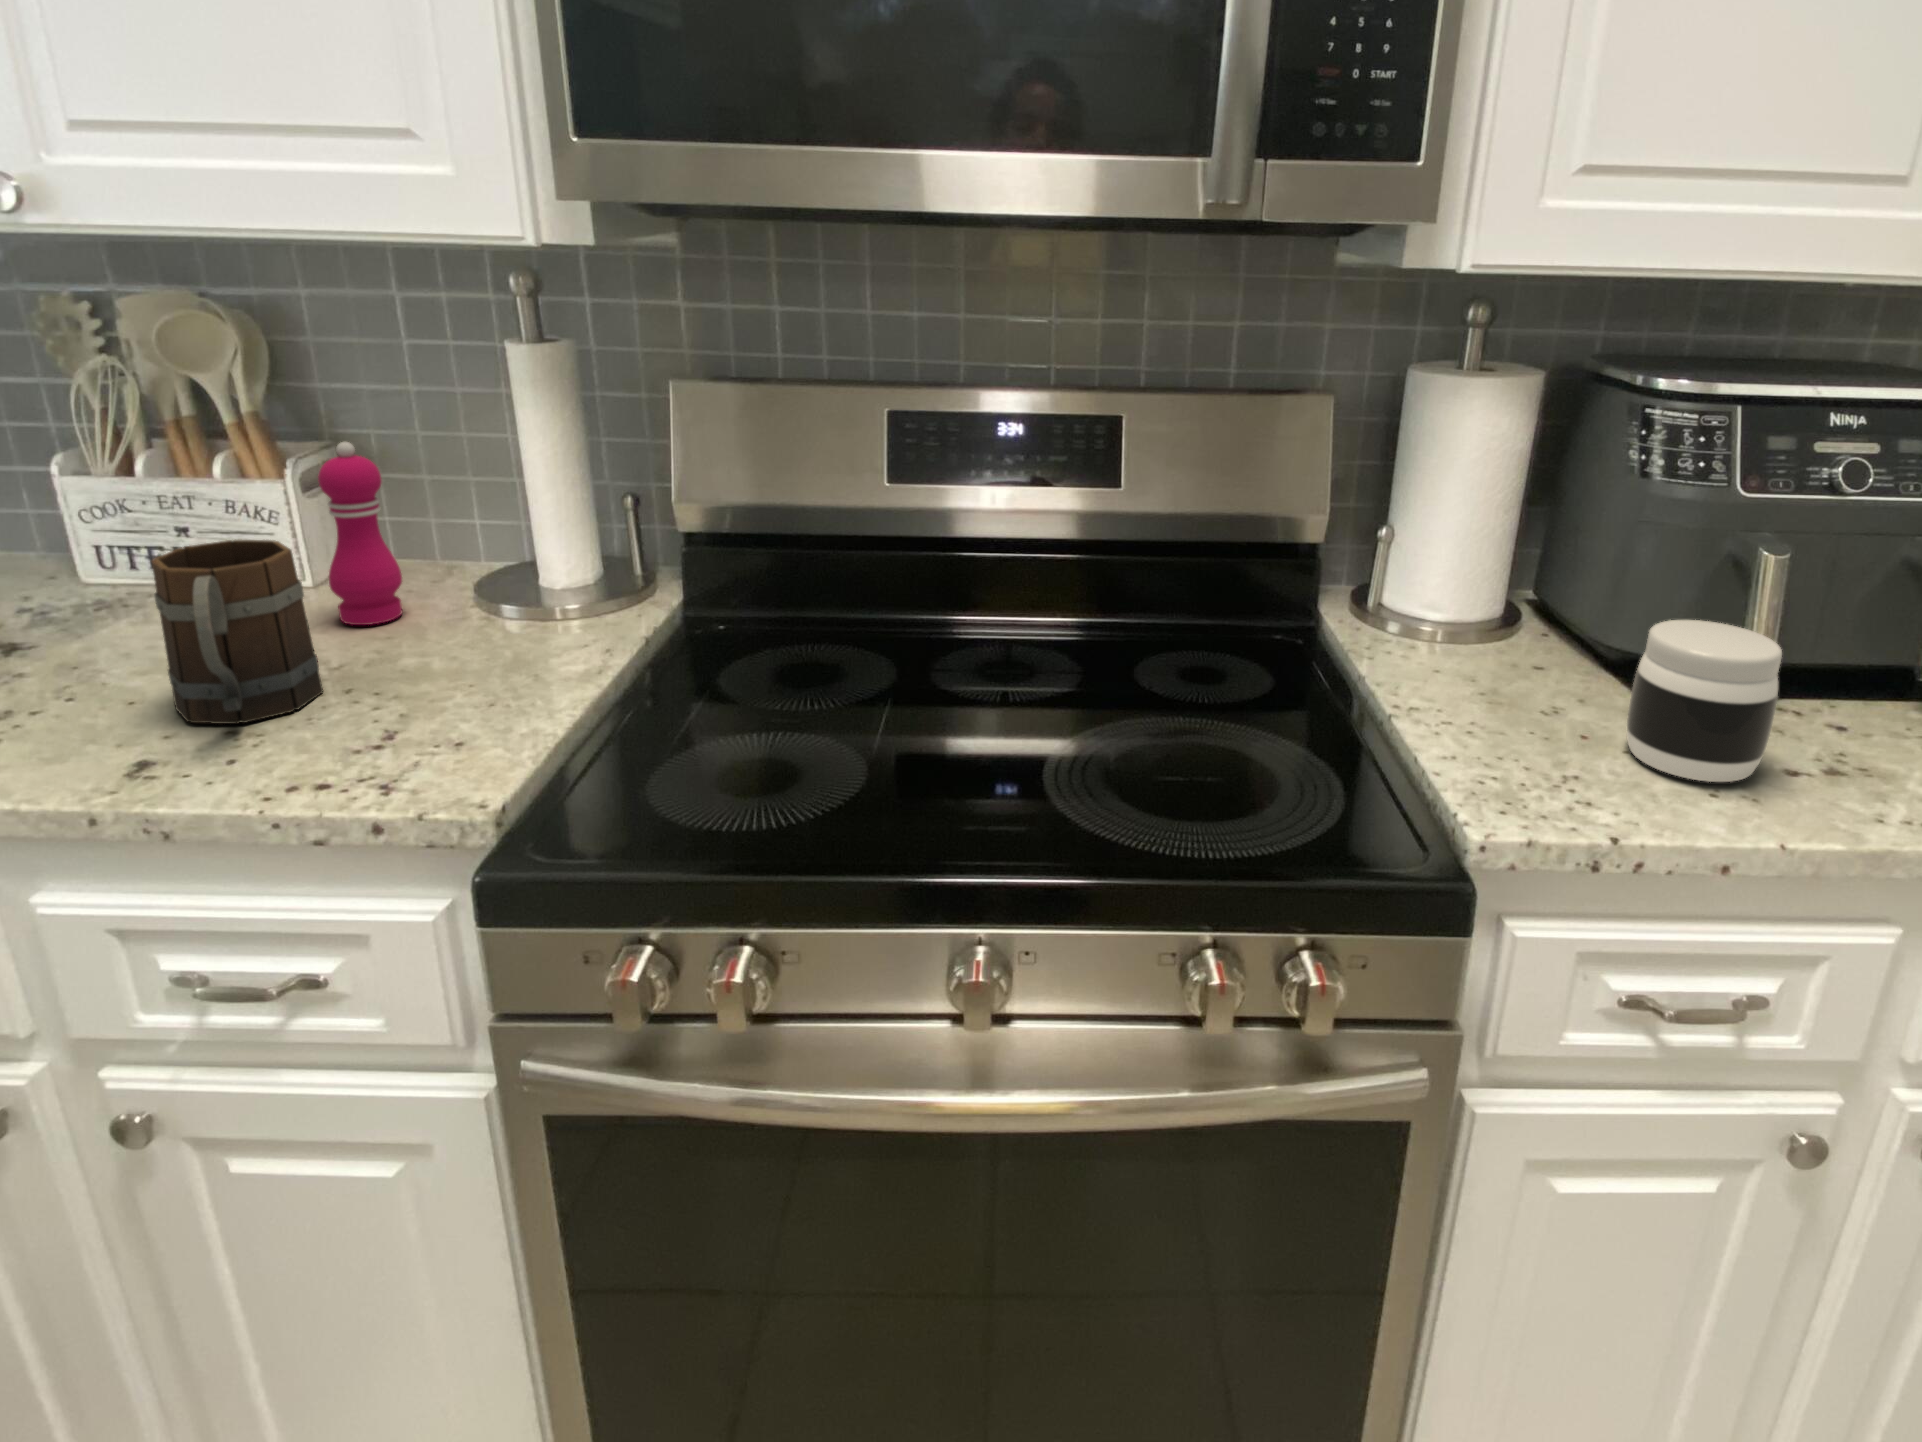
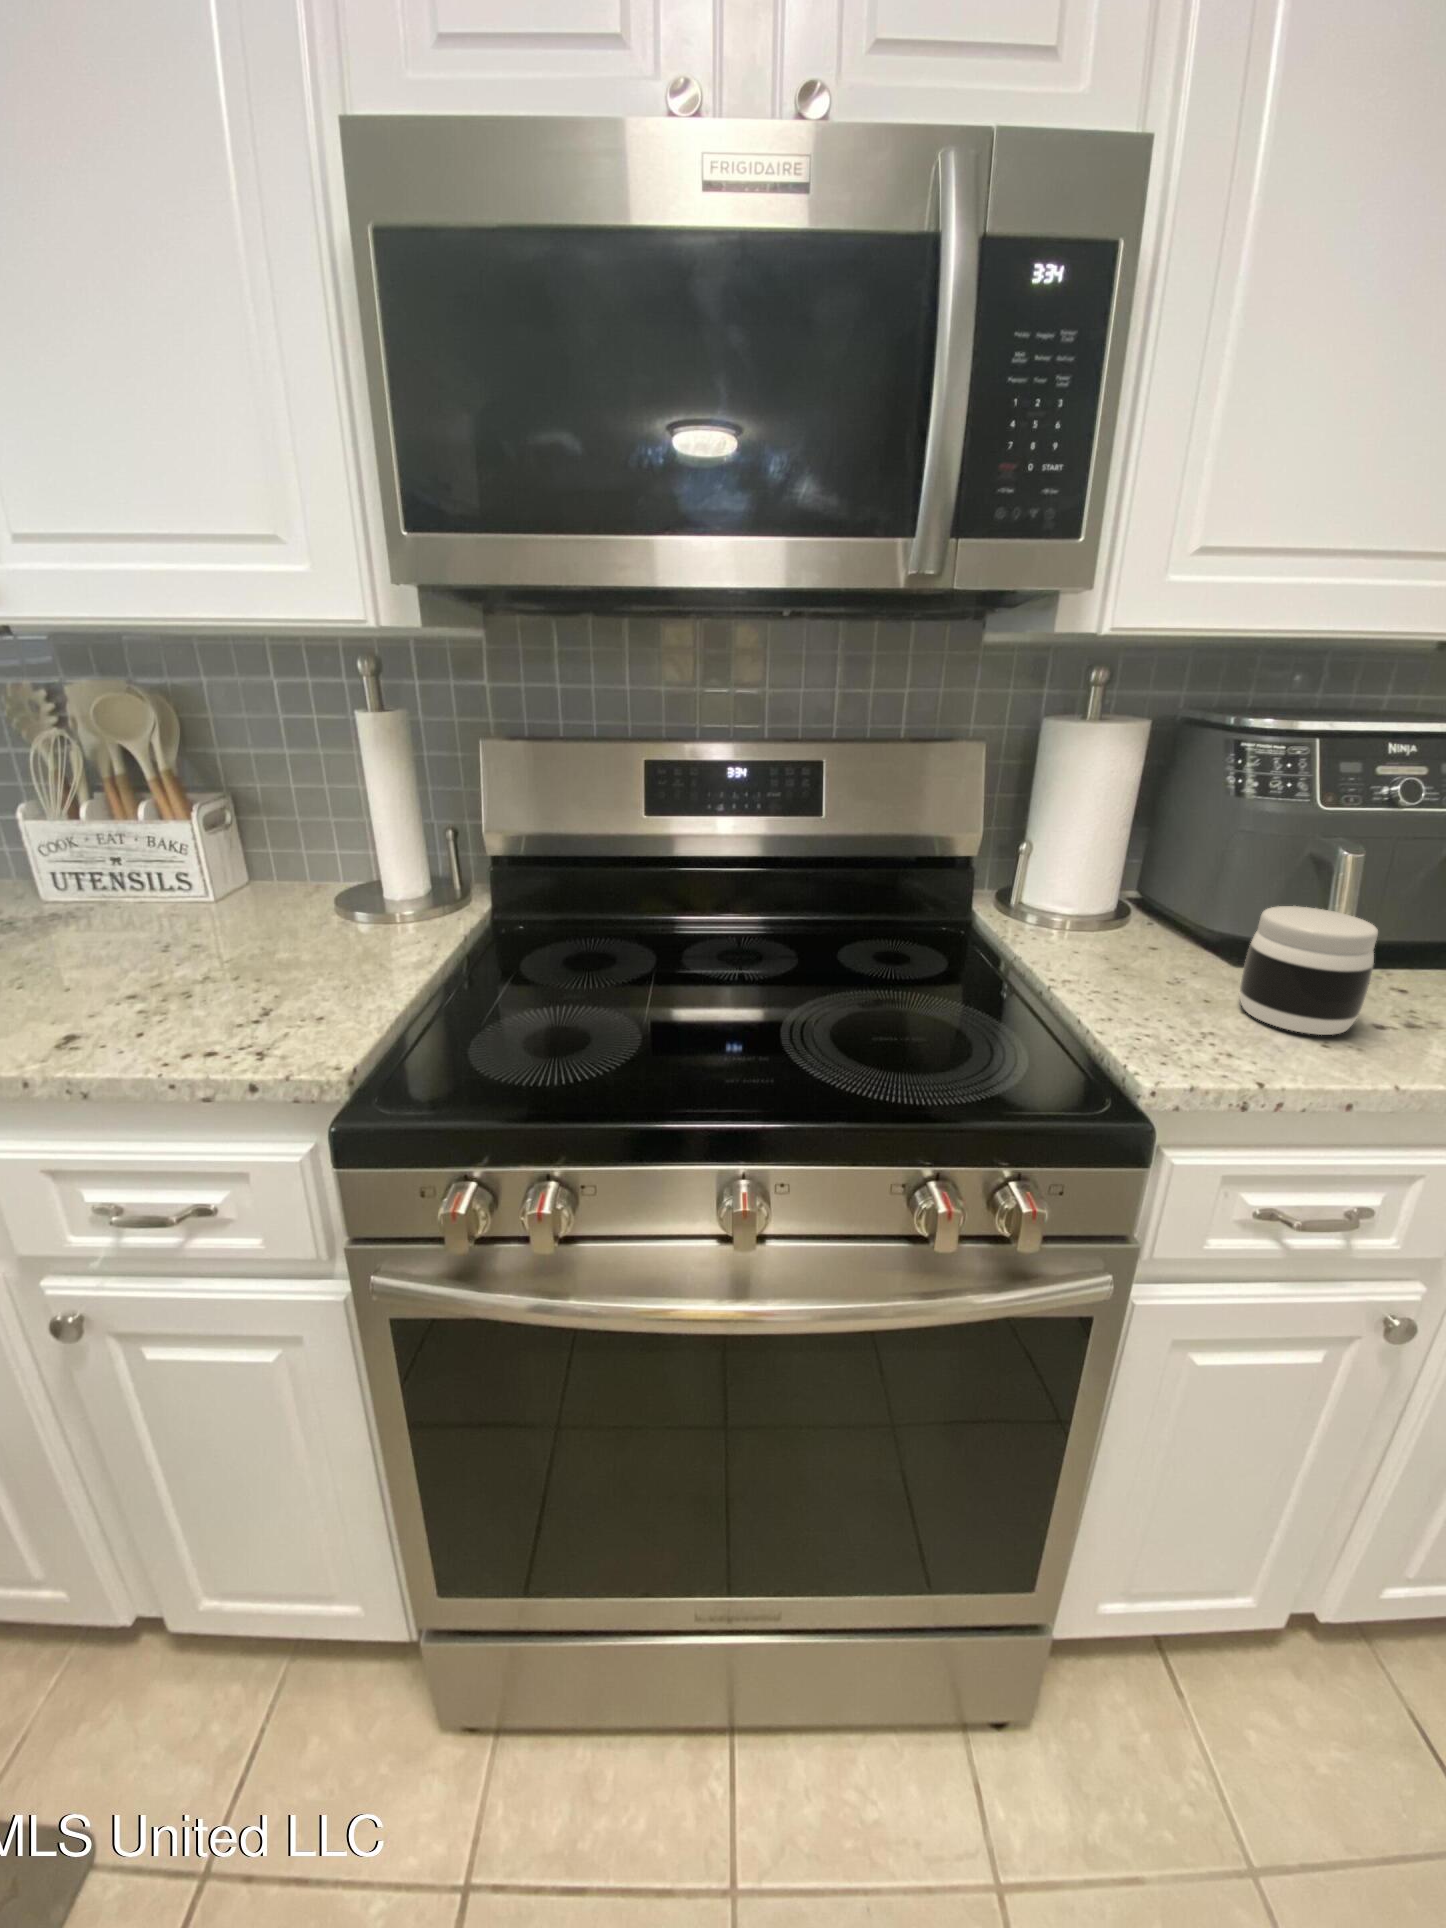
pepper mill: present [318,442,402,625] -> none [215,788,281,928]
mug: present [152,540,323,724] -> none [76,861,216,1005]

